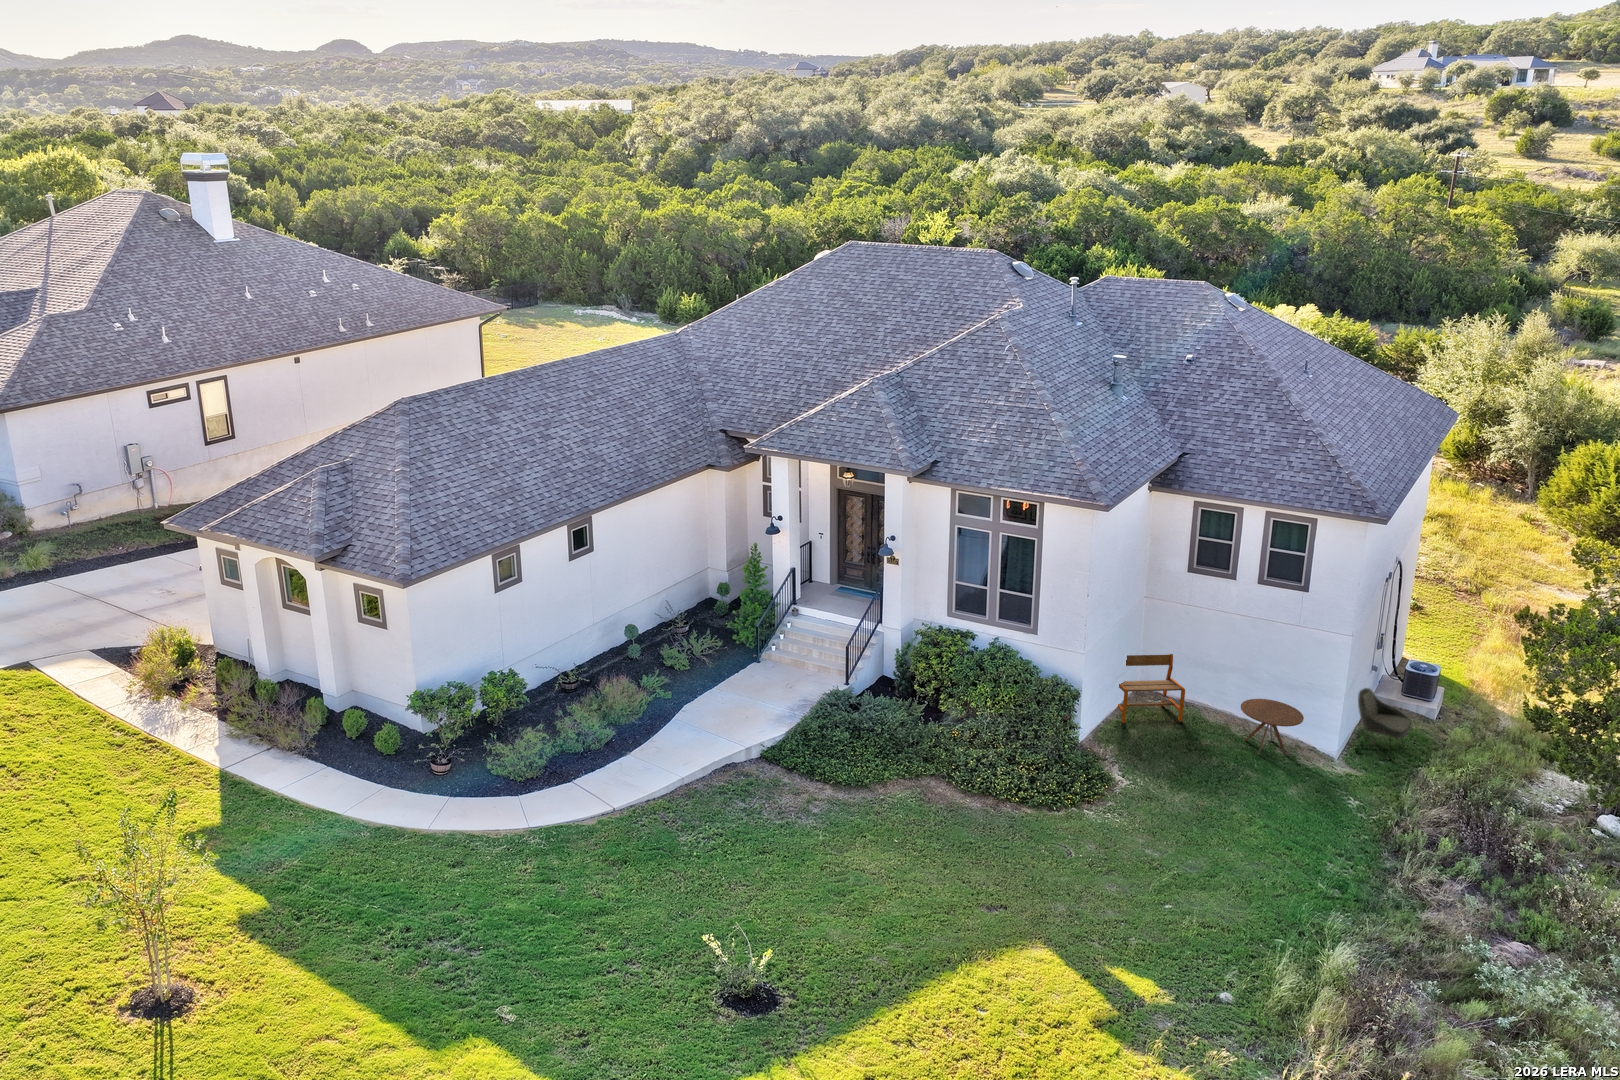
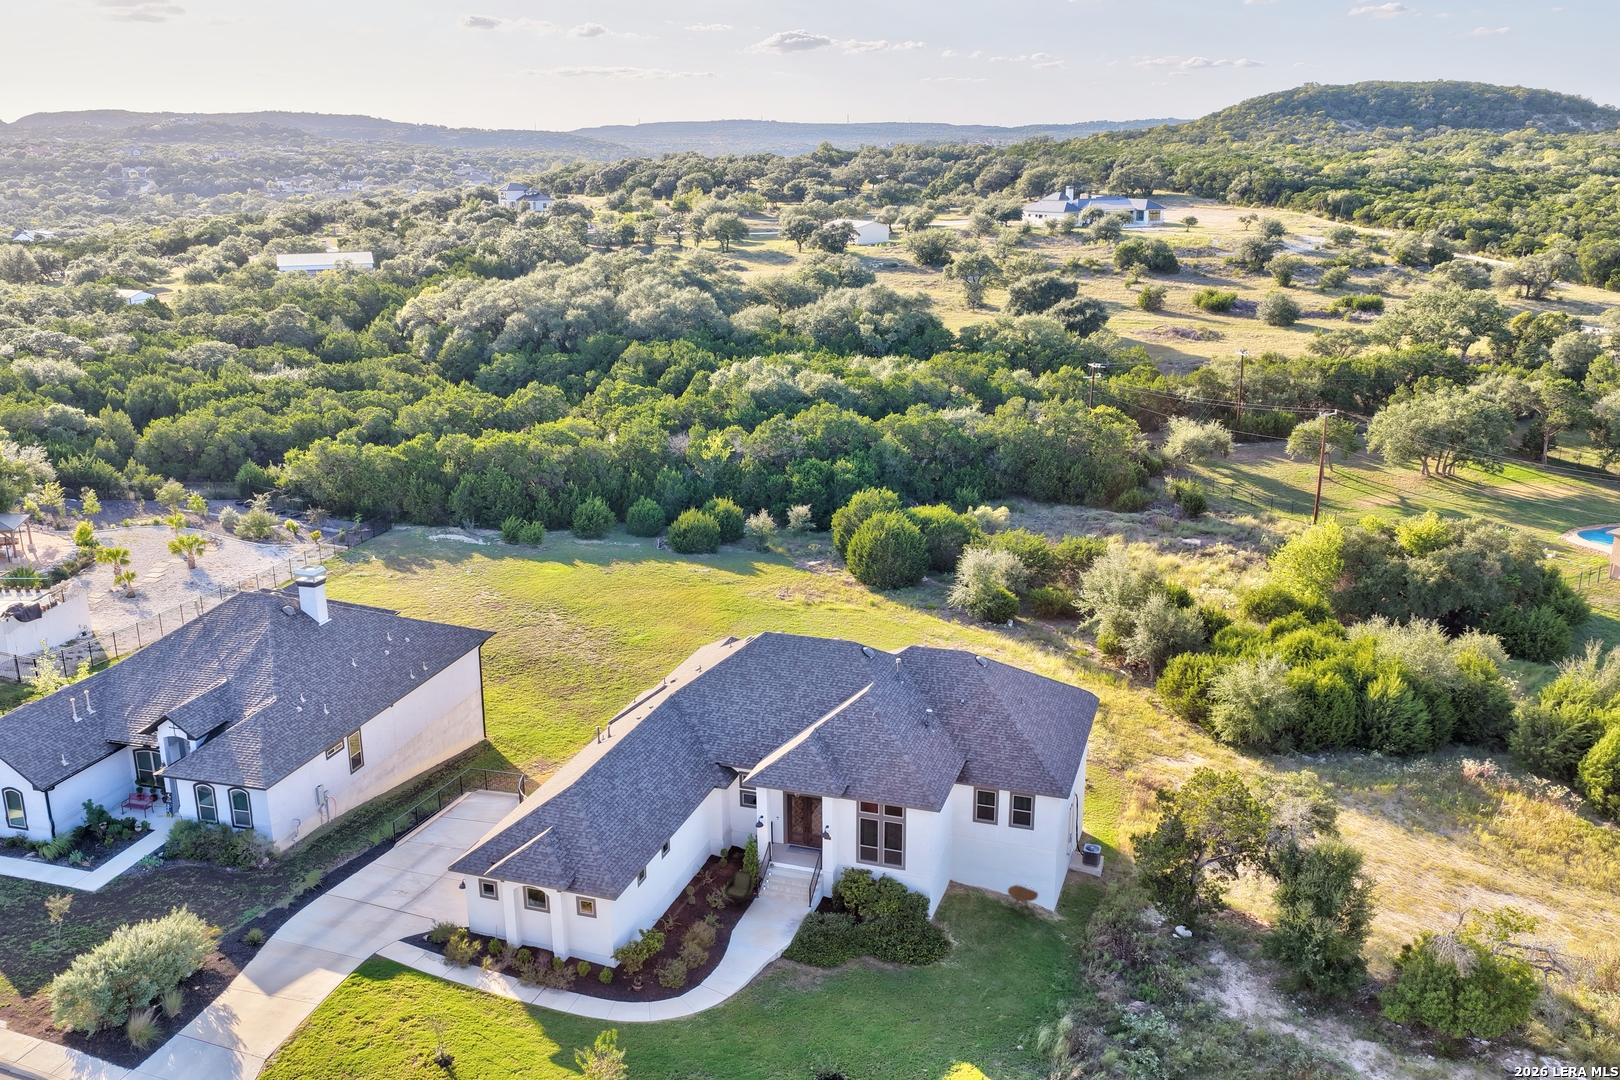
bench: present [1118,654,1185,723] -> none [942,865,980,906]
lounge chair: present [1350,688,1412,760] -> present [724,871,752,909]

